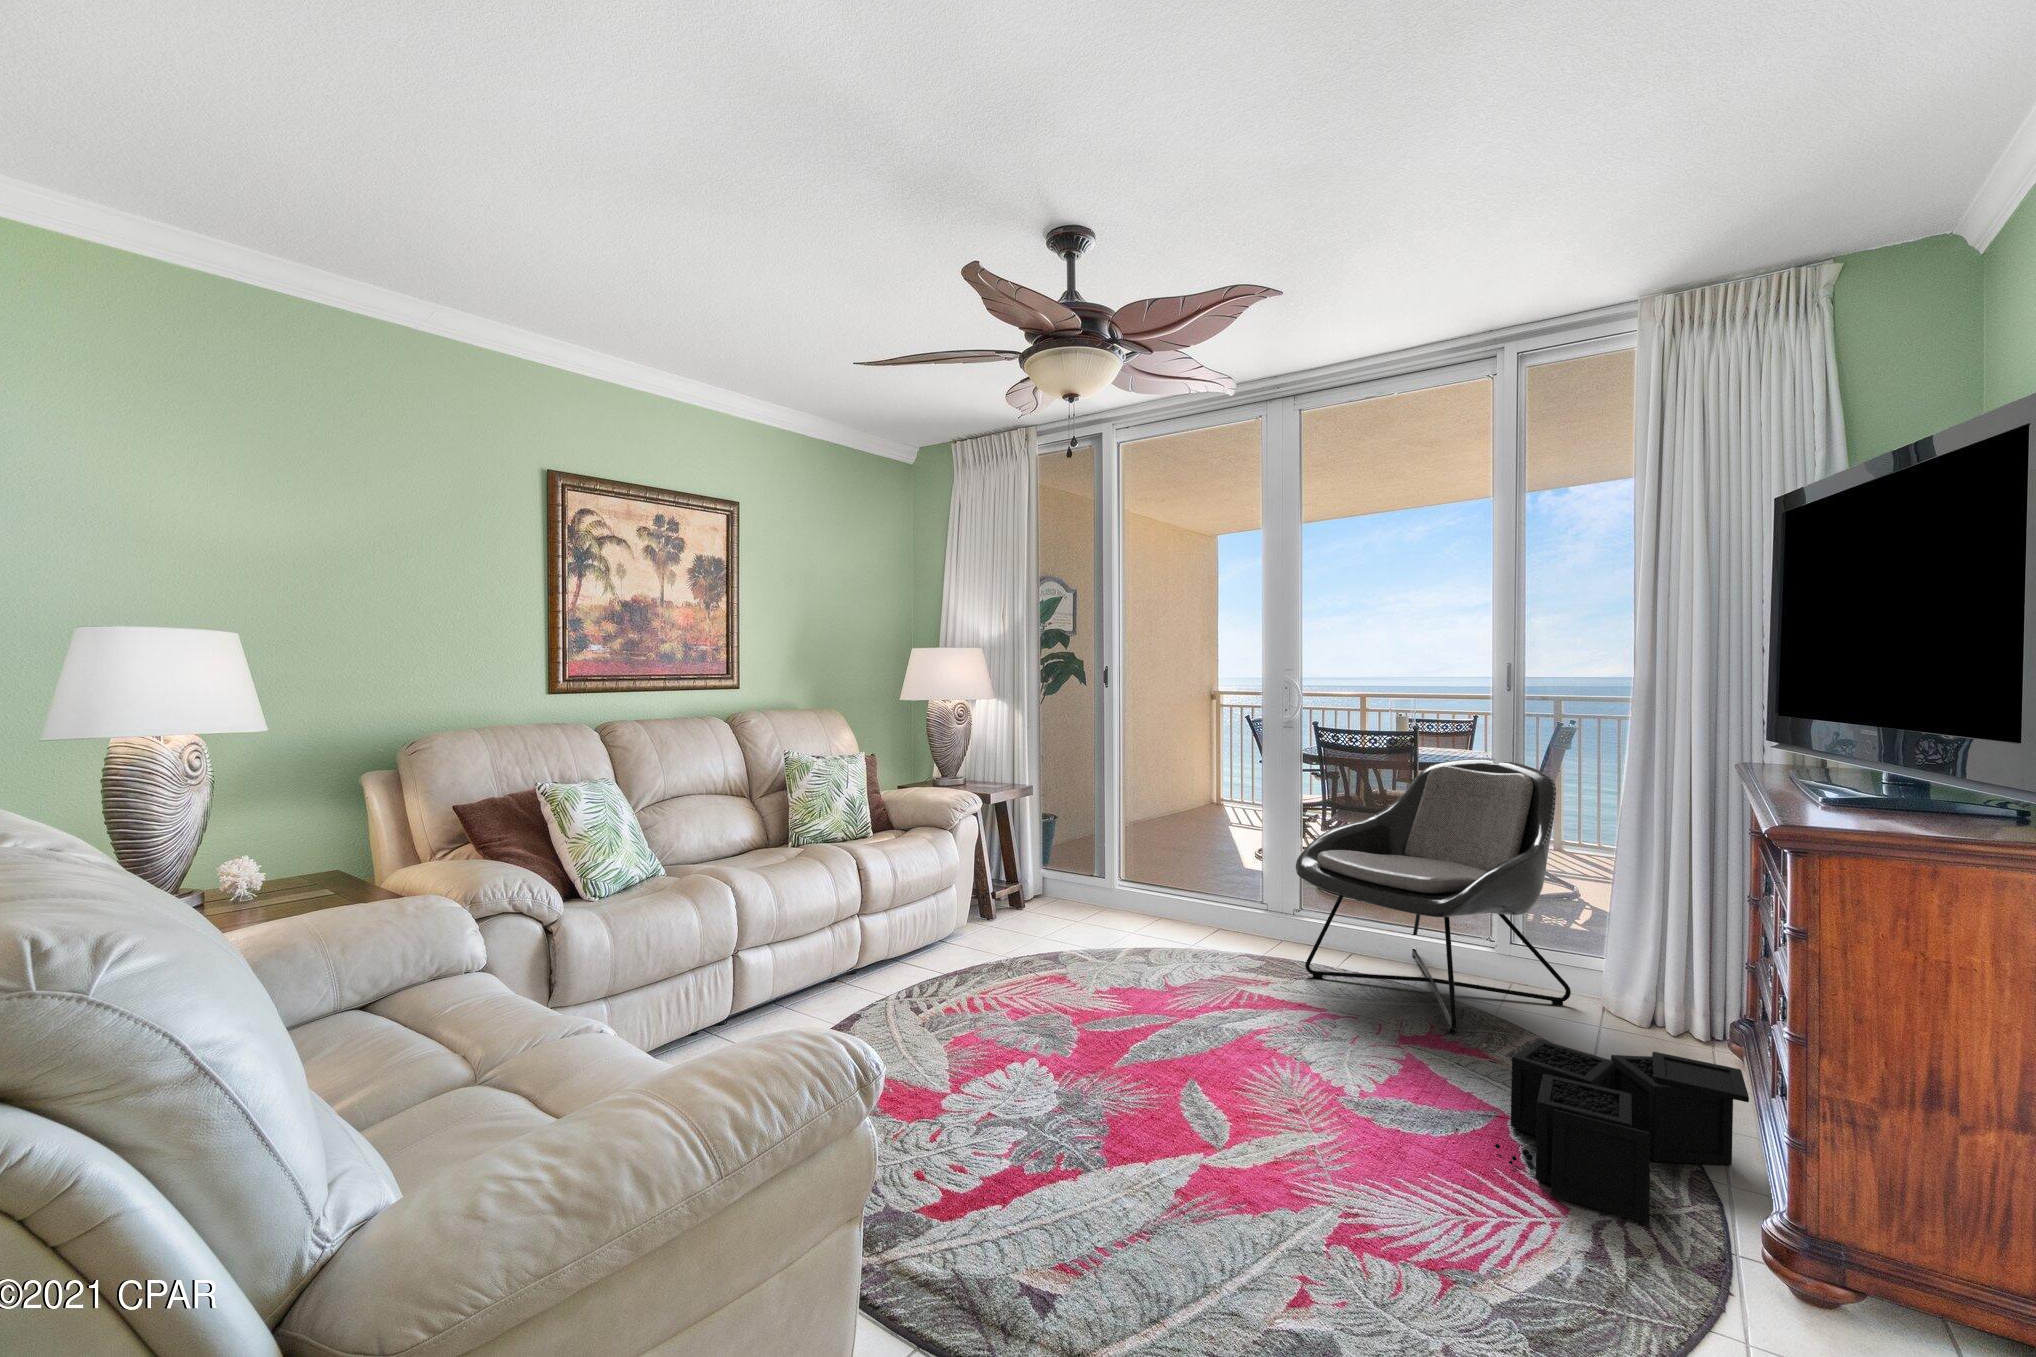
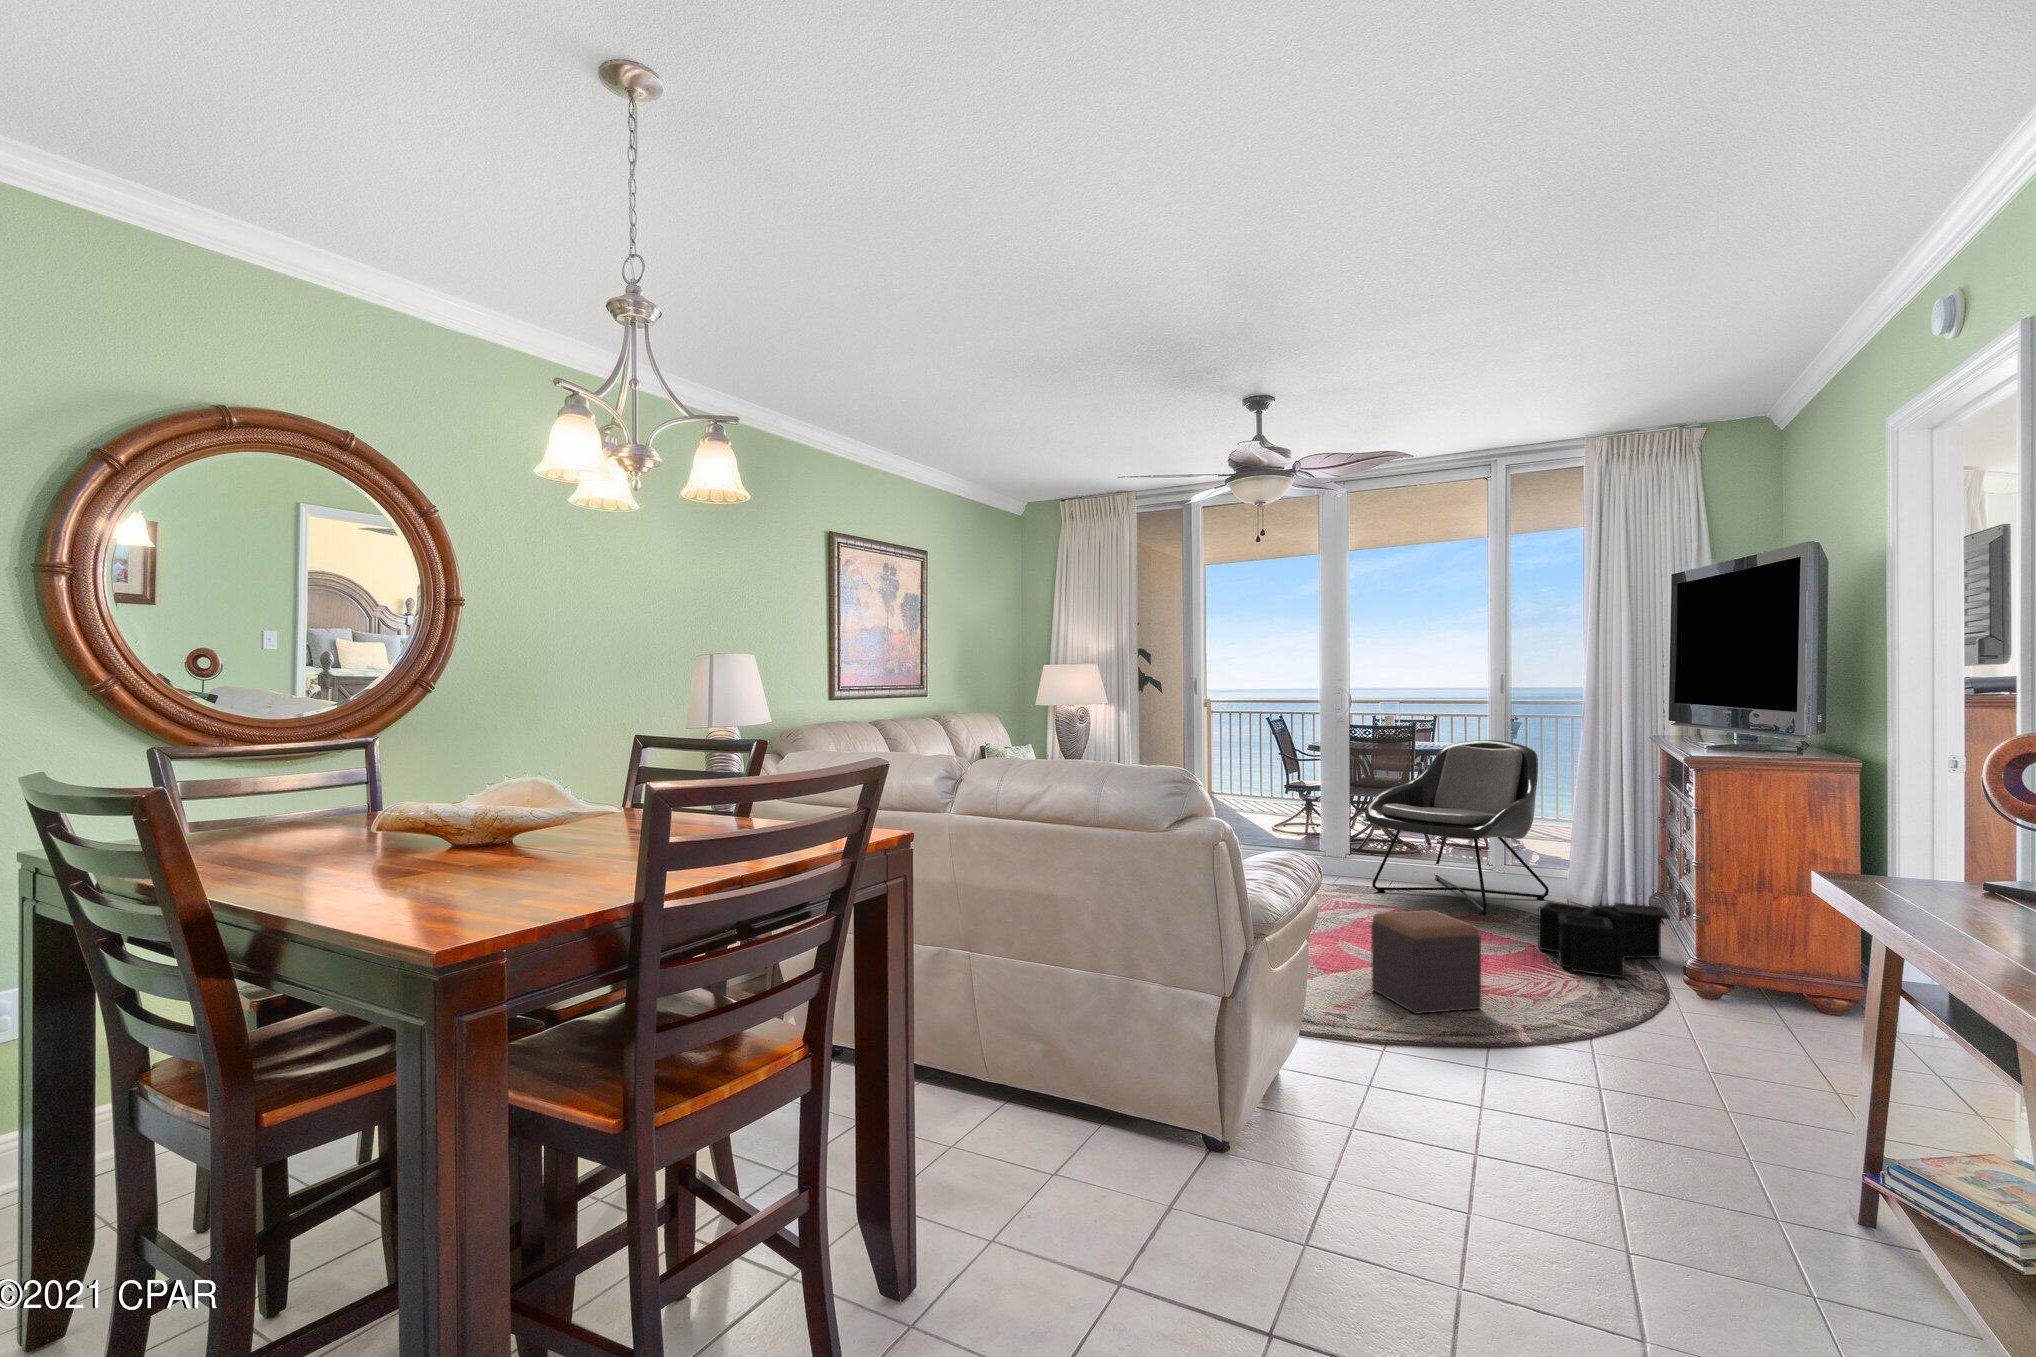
footstool: none [1157,1084,1333,1310] -> present [1371,910,1481,1014]

